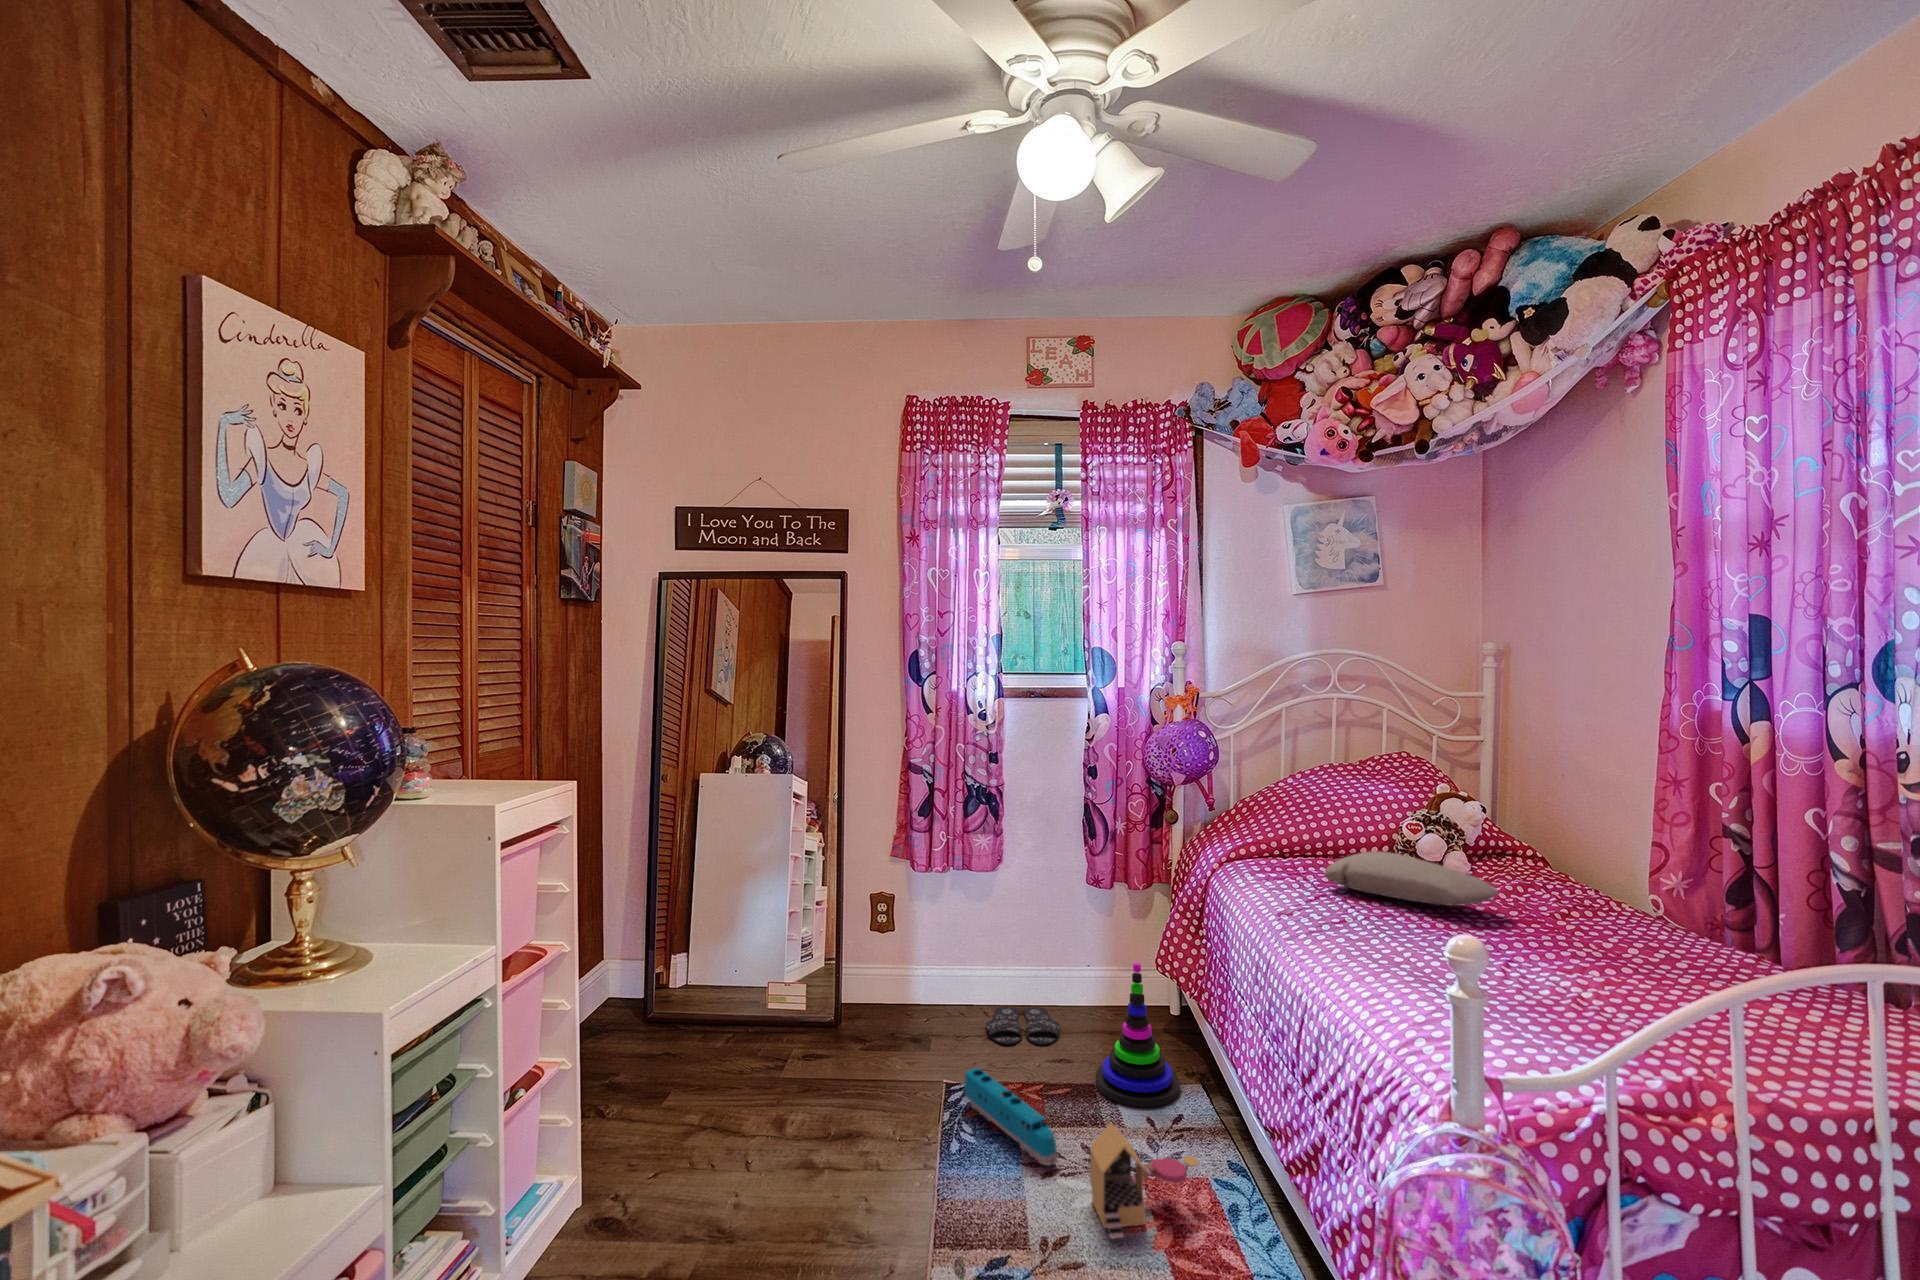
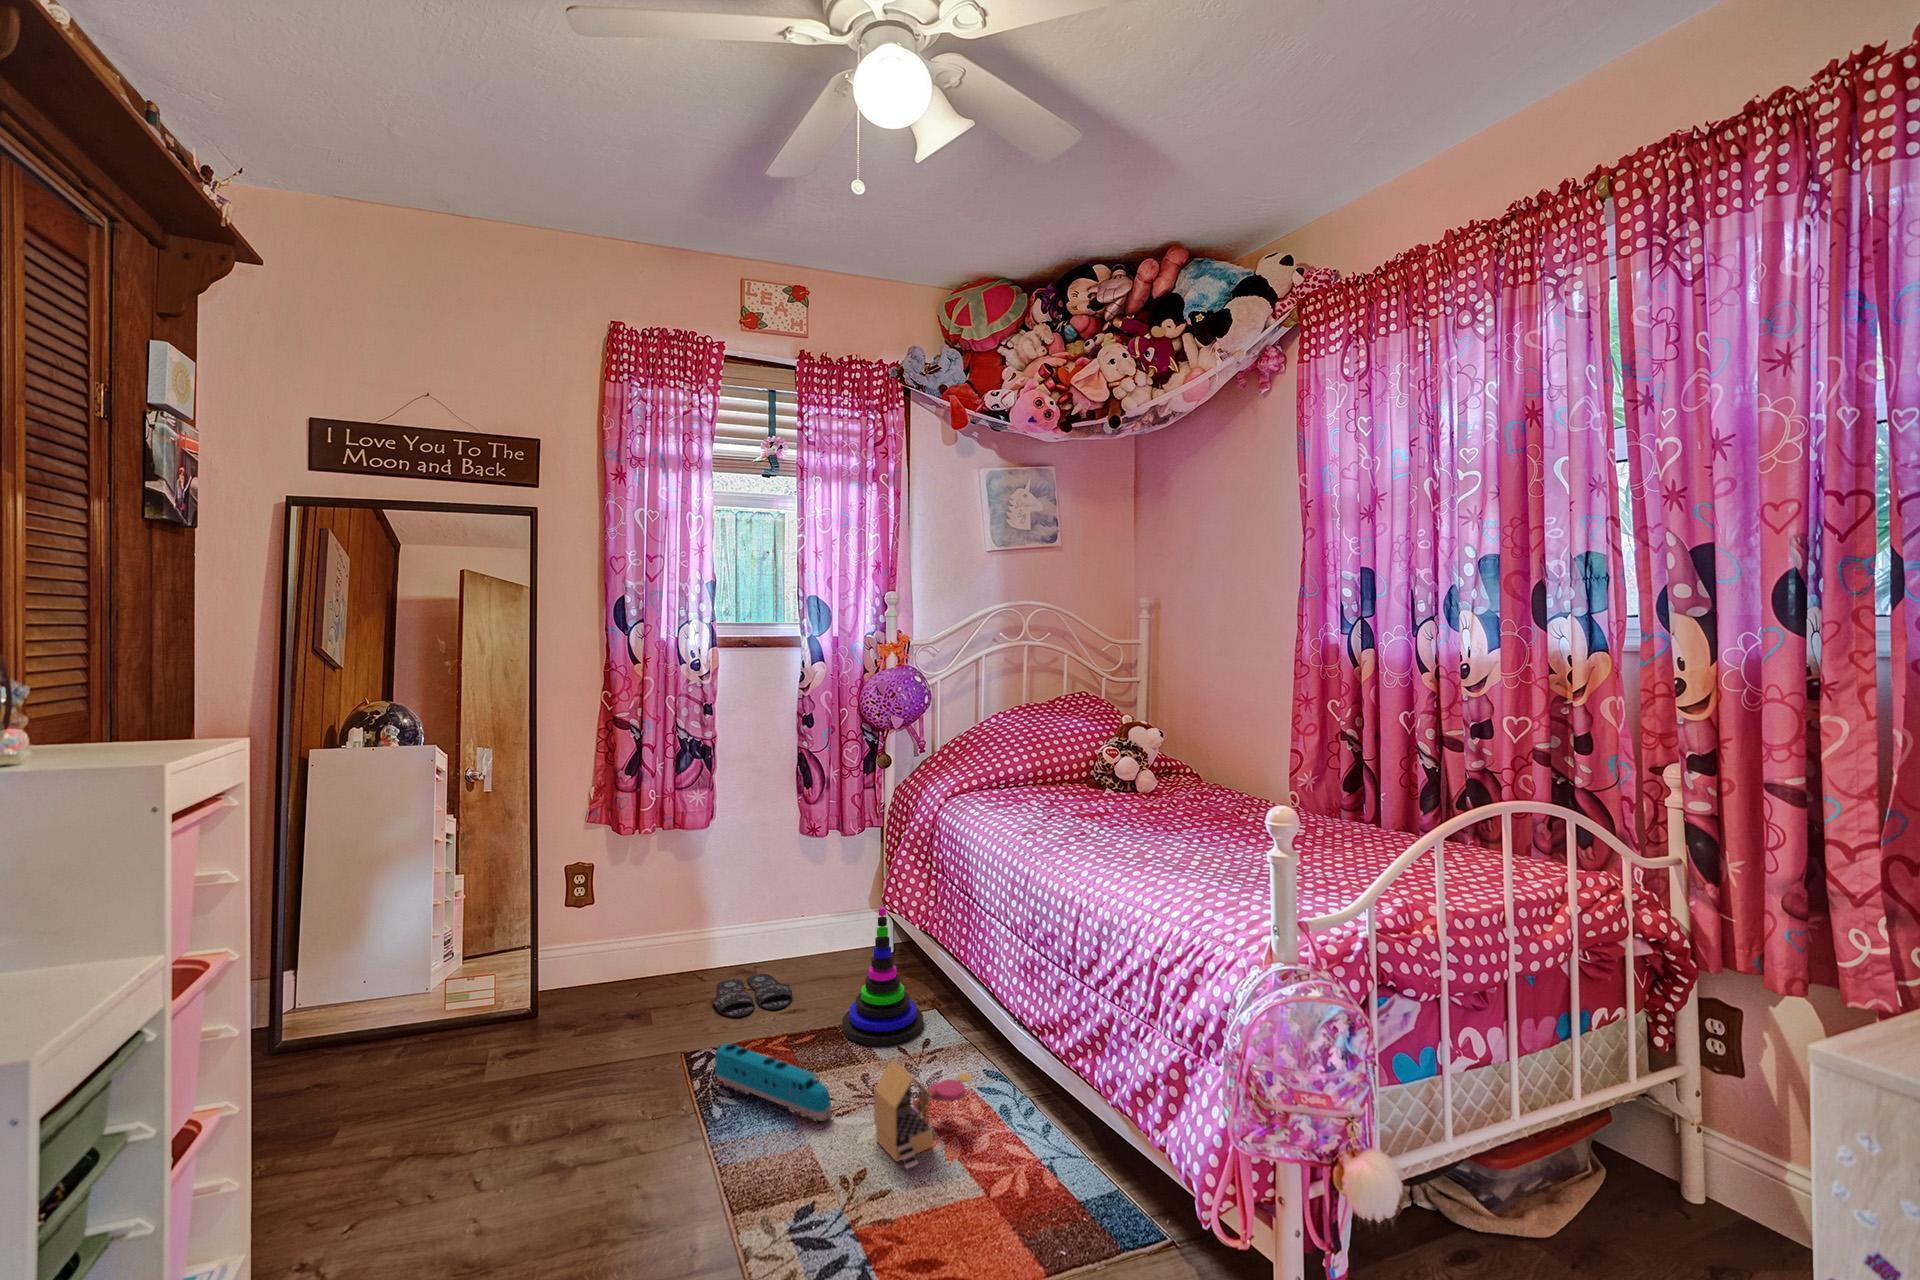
pillow: present [1325,852,1498,906] -> none [1054,775,1191,812]

